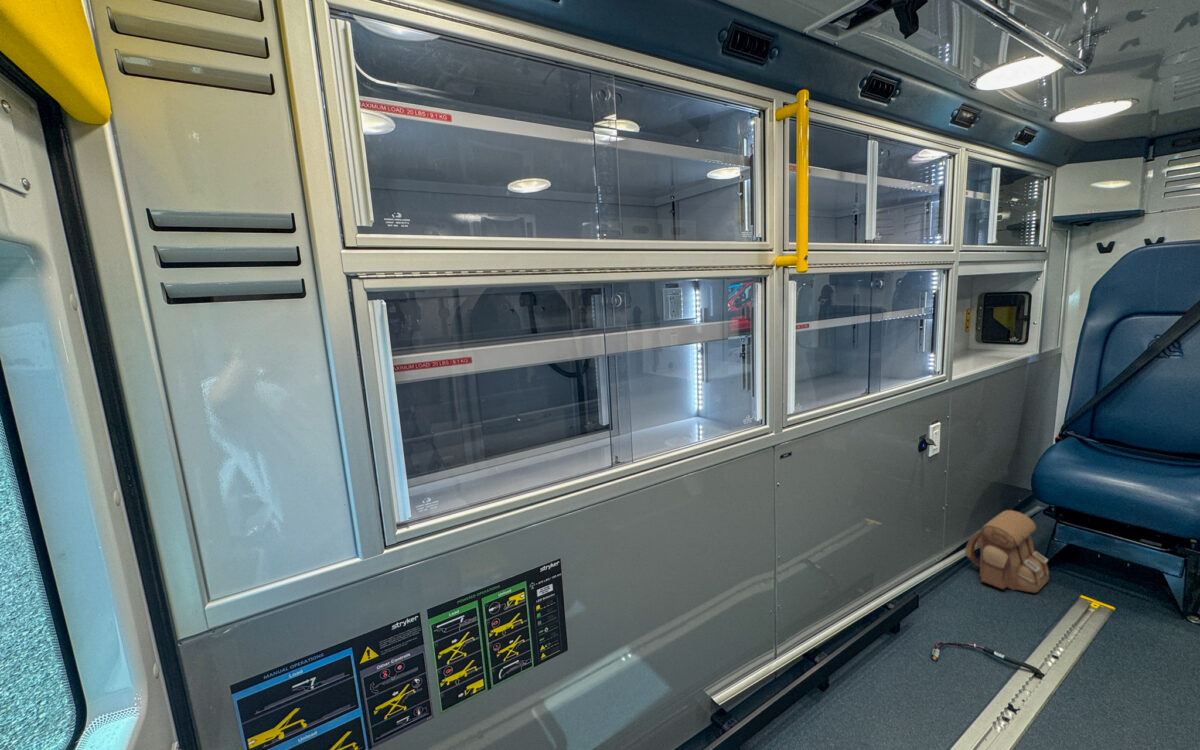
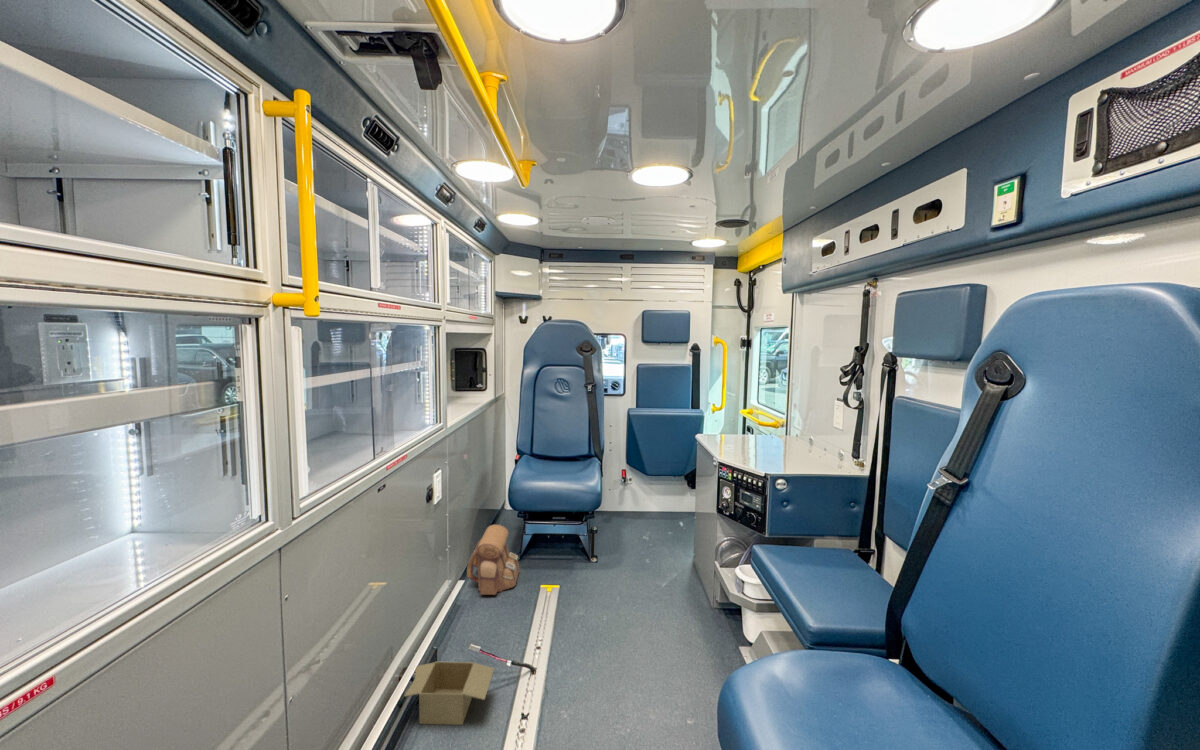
cardboard box: none [864,603,976,680] -> present [404,661,494,725]

